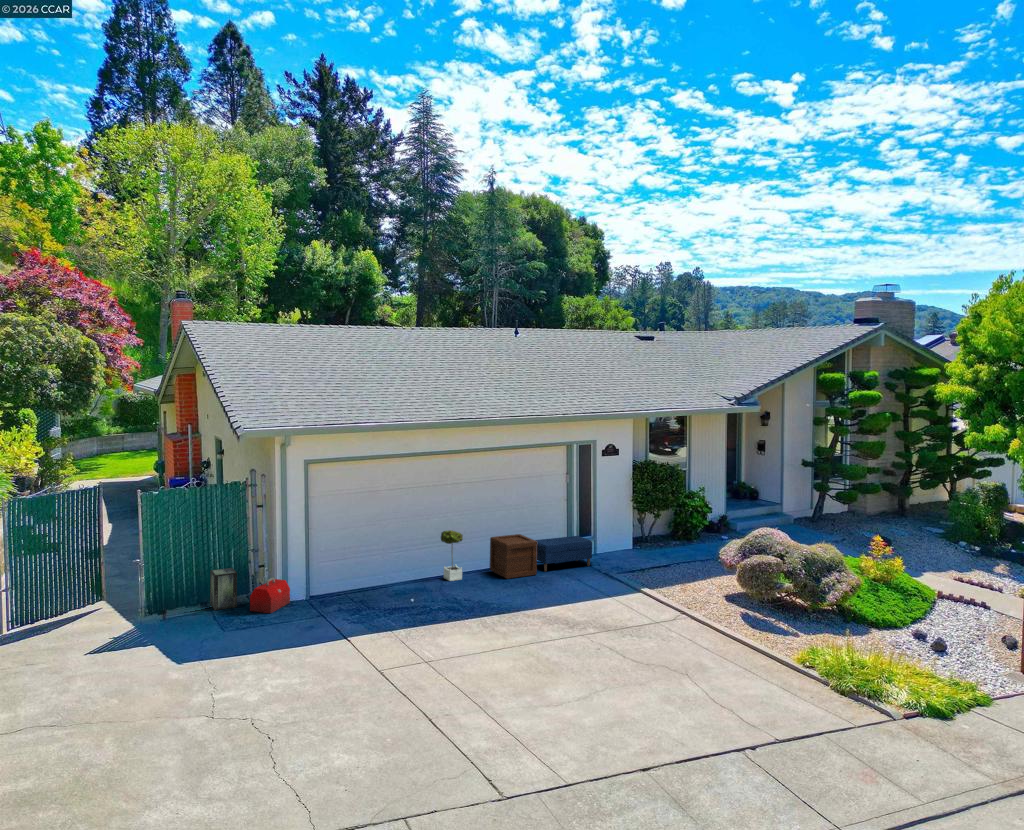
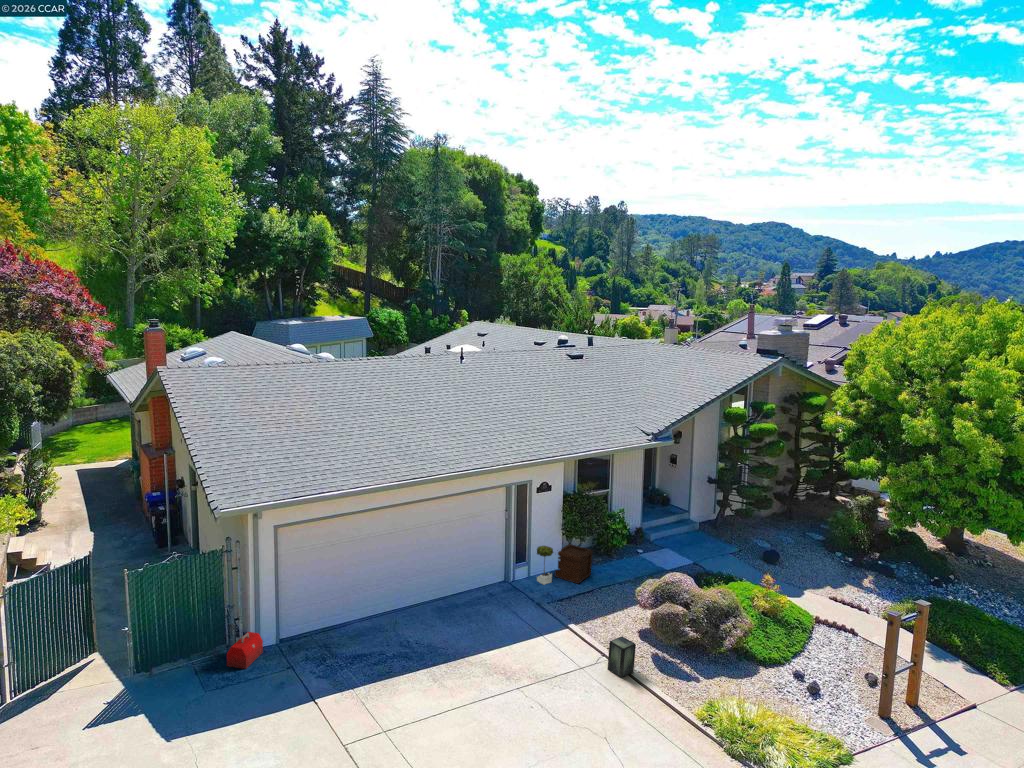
potted tree: present [441,530,463,581] -> present [537,546,553,585]
wooden crate: present [490,534,538,579] -> present [554,544,592,584]
bench: present [536,536,592,572] -> none [477,562,530,600]
storage box: present [210,568,237,610] -> present [608,636,636,678]

